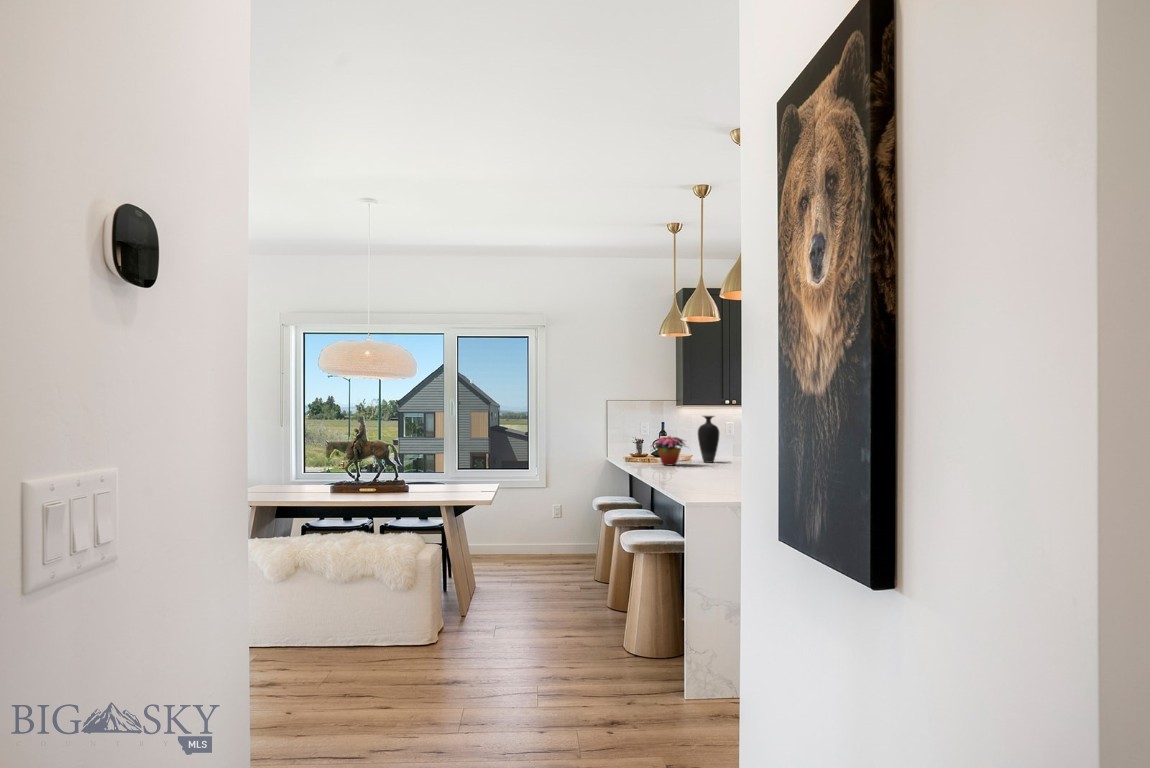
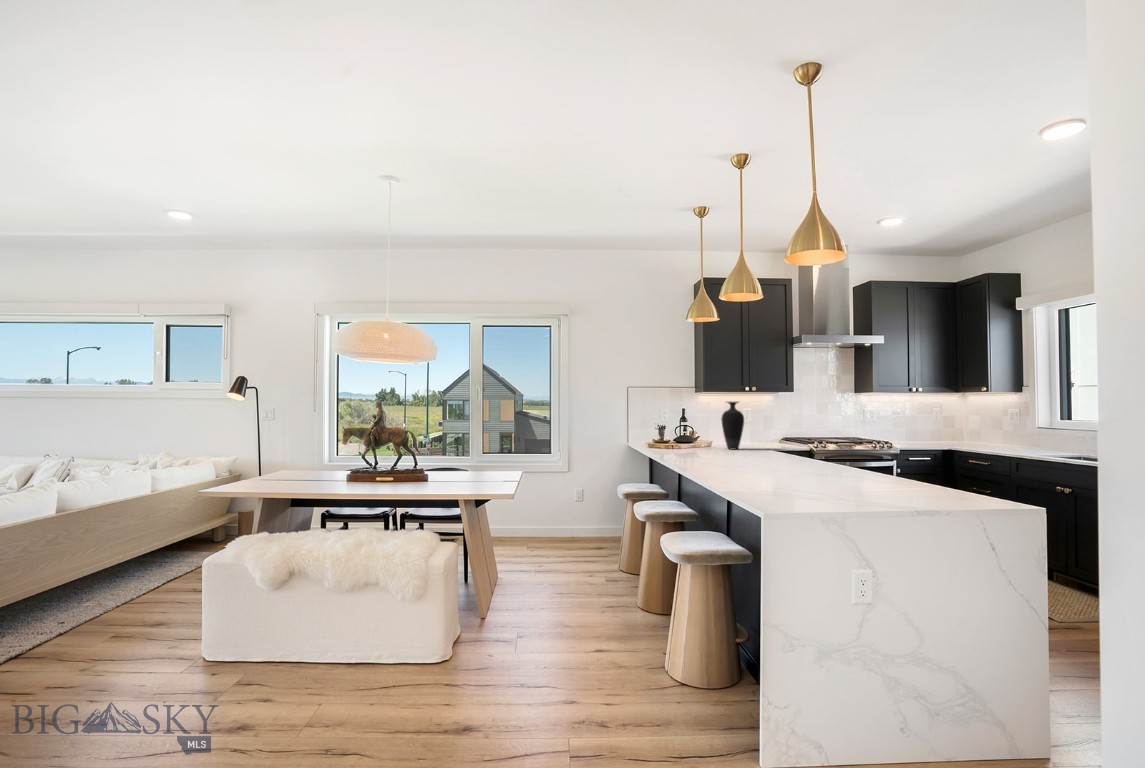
flower arrangement: present [651,436,684,466] -> none [669,422,716,452]

